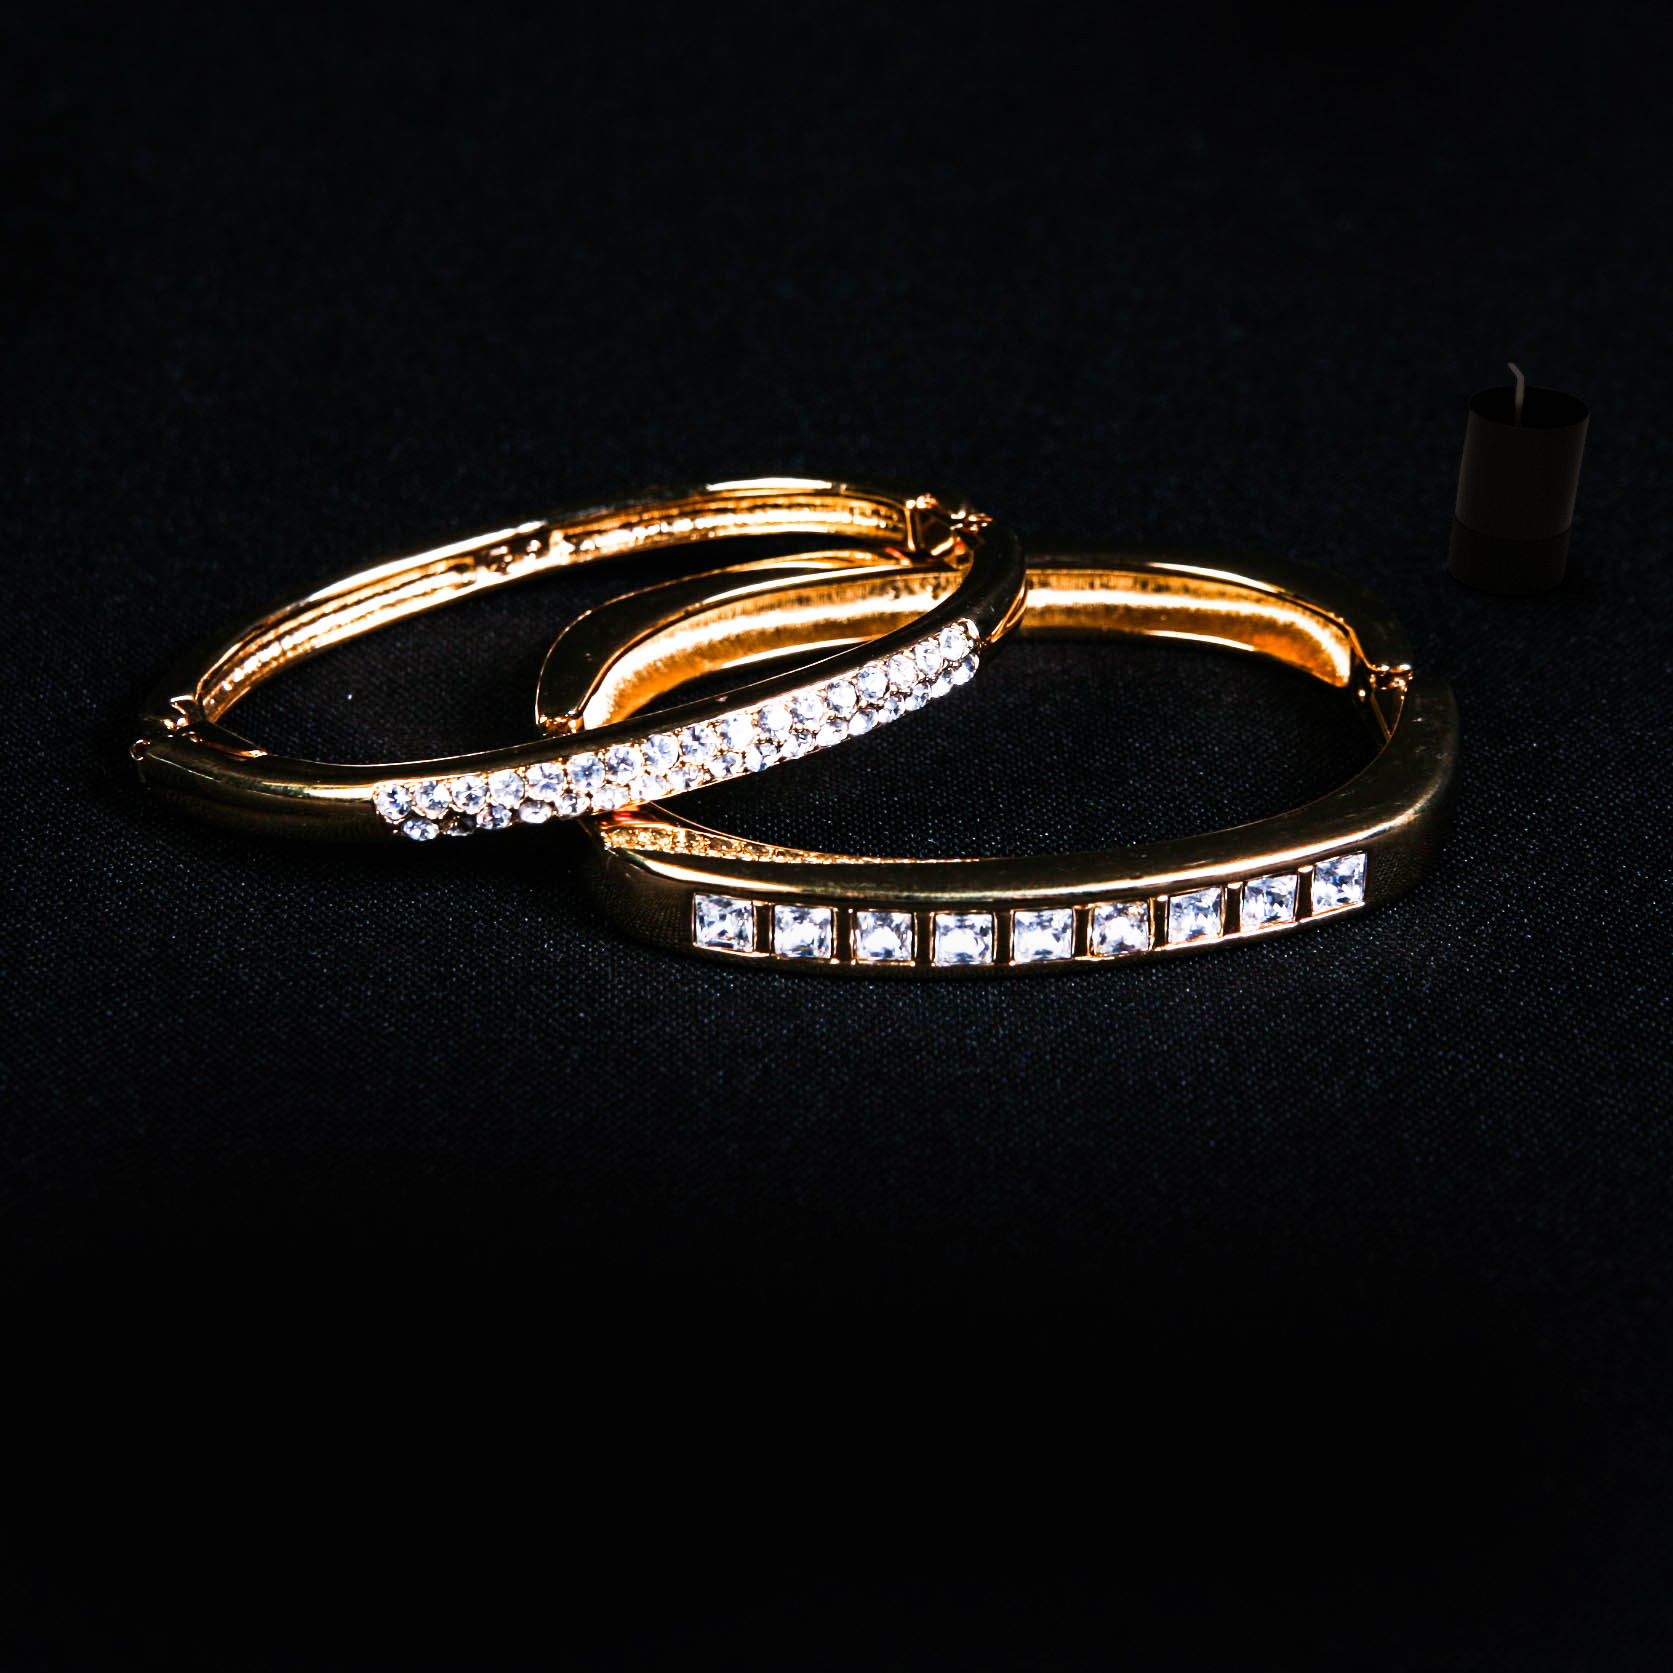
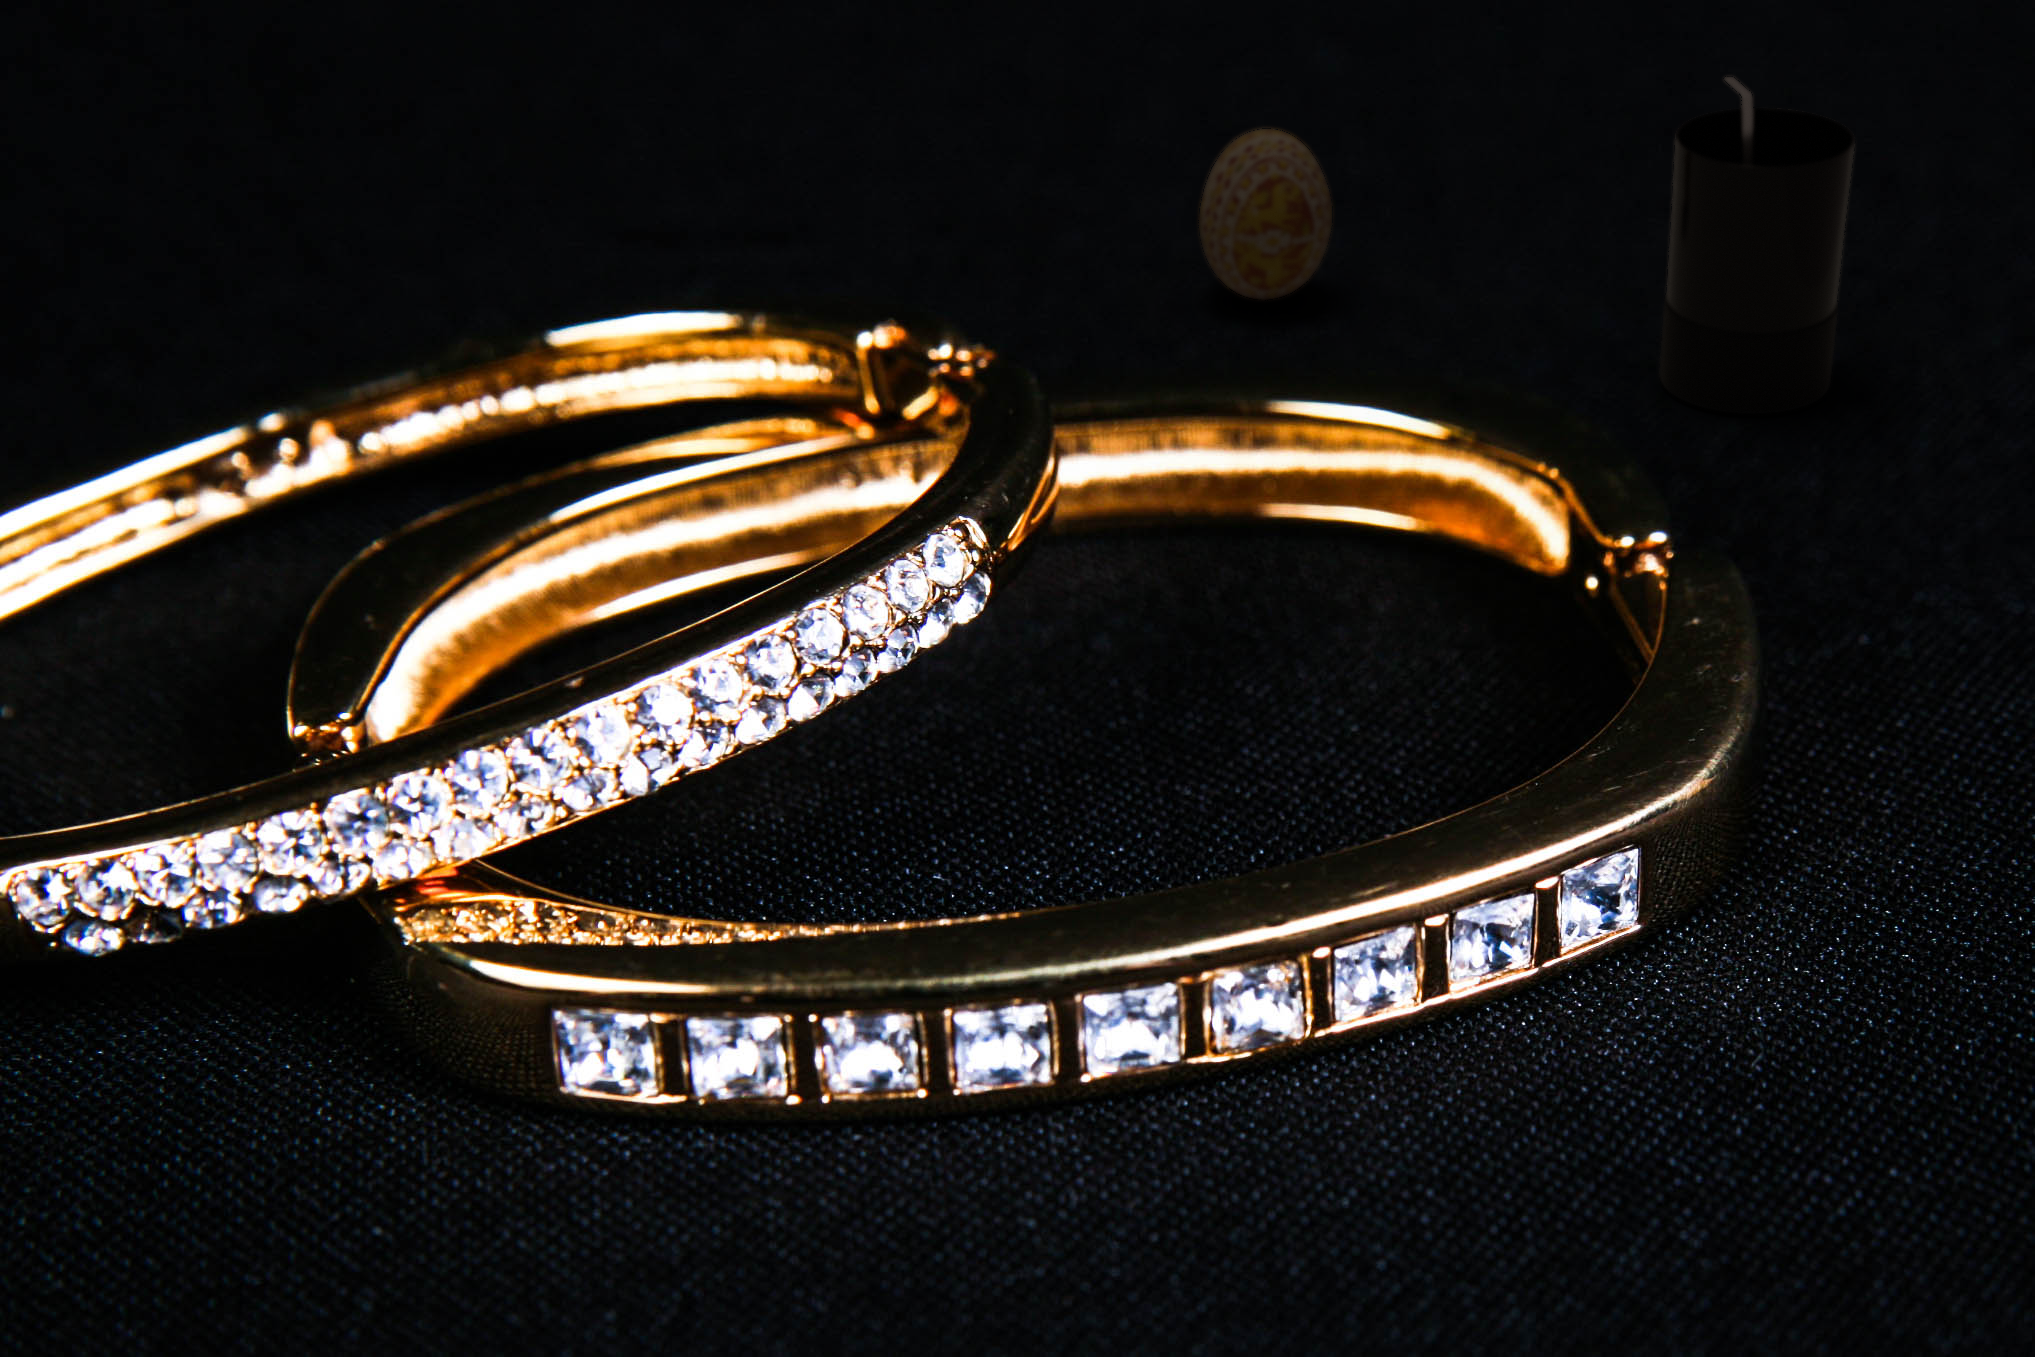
decorative egg: none [1142,373,1234,490] -> present [1199,129,1332,299]

